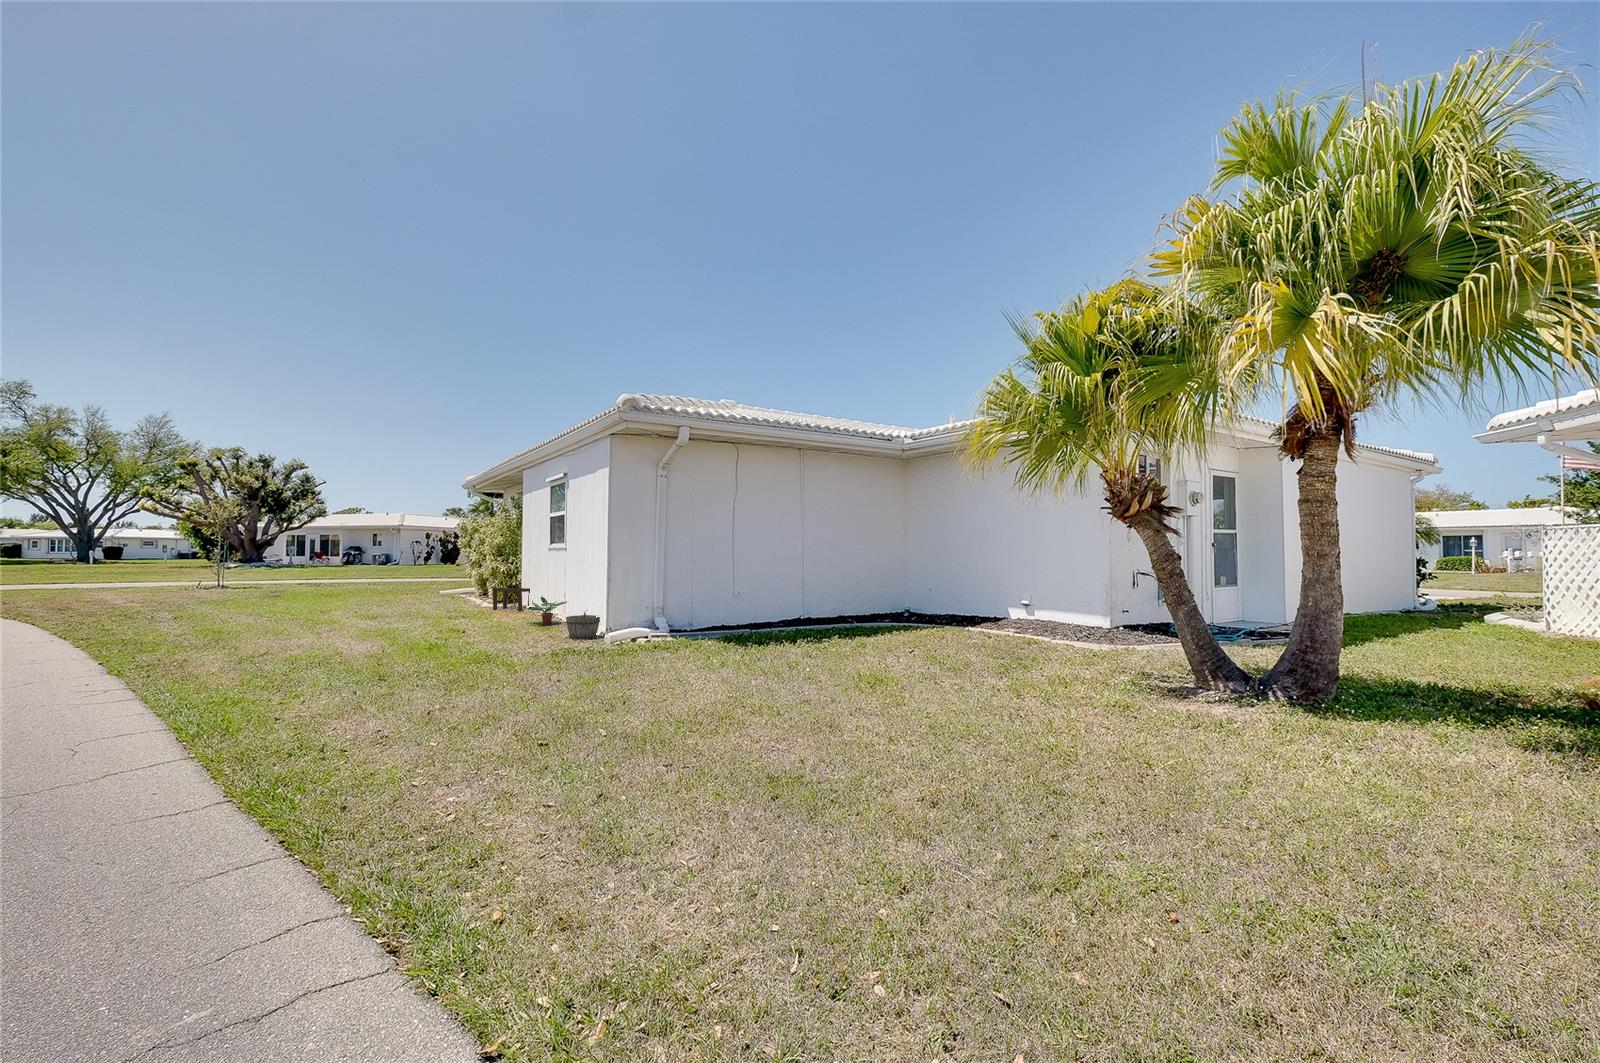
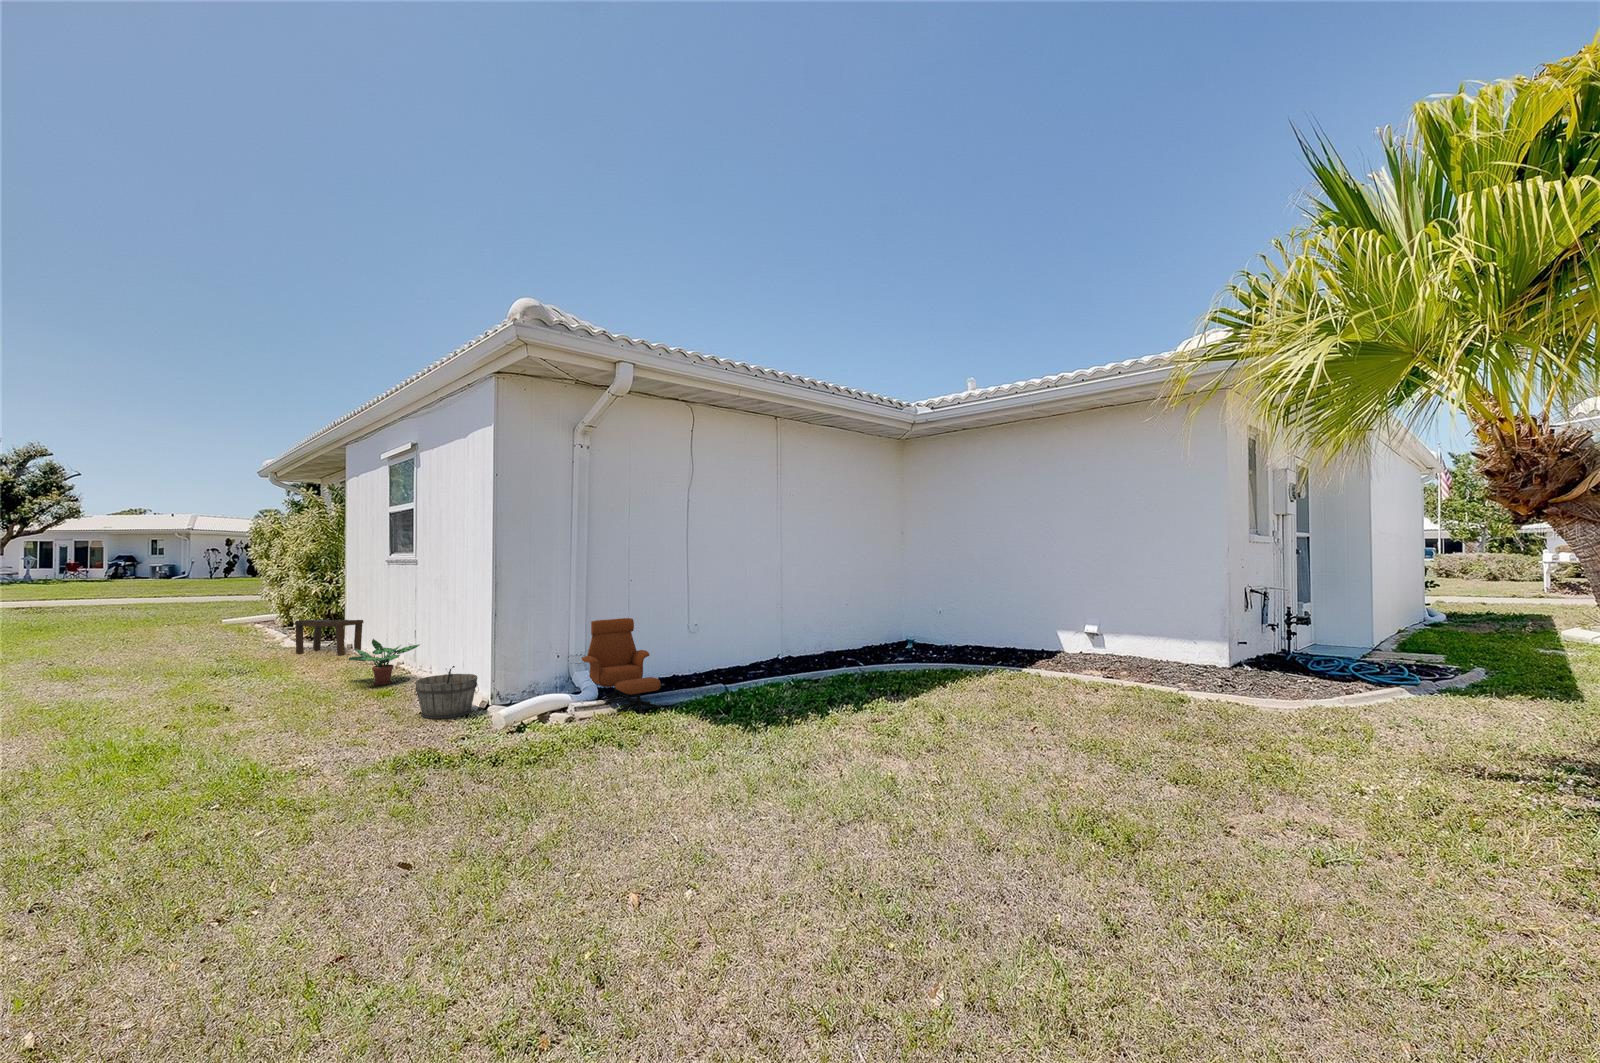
lounge chair: none [661,585,706,641] -> present [582,618,661,713]

